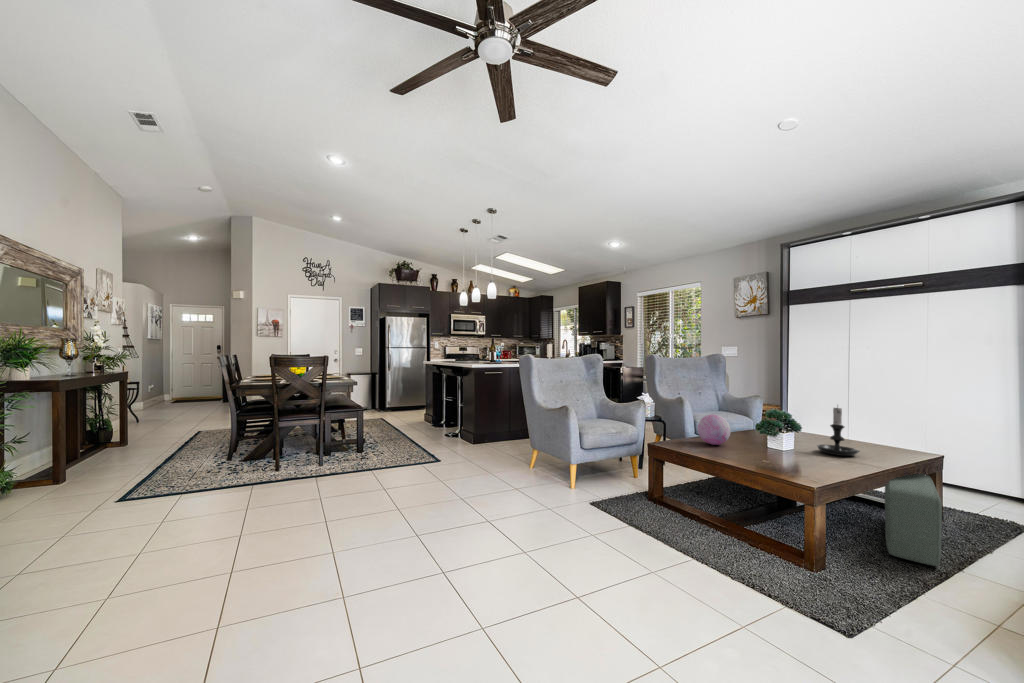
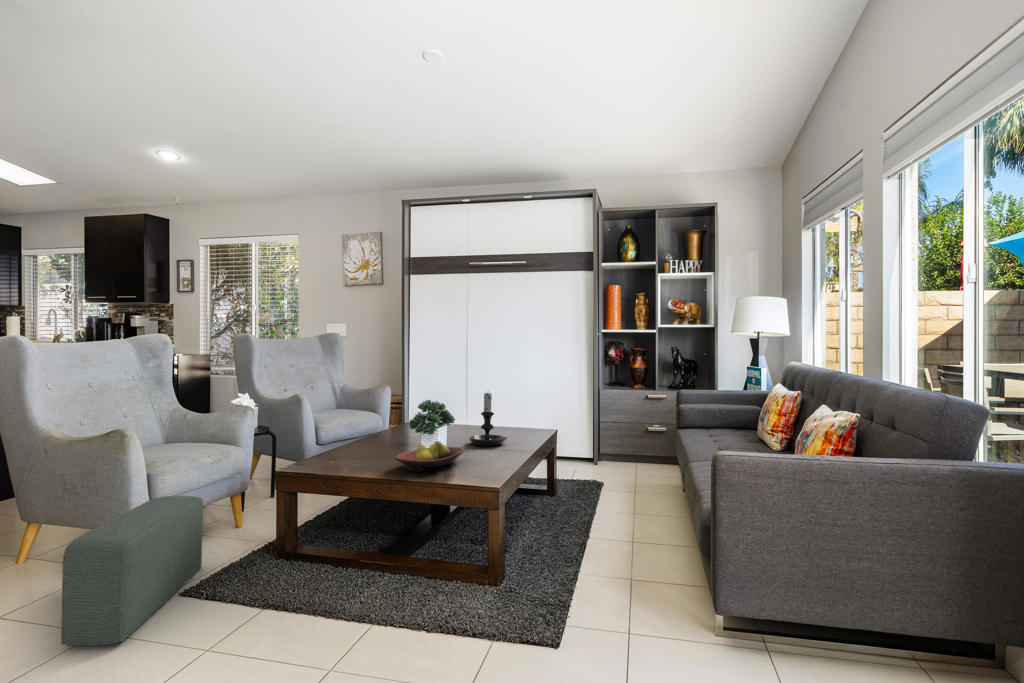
decorative orb: present [698,414,731,445] -> none [340,416,382,457]
fruit bowl: none [731,441,799,463] -> present [395,441,464,472]
pouf: present [885,473,942,566] -> present [61,496,203,646]

